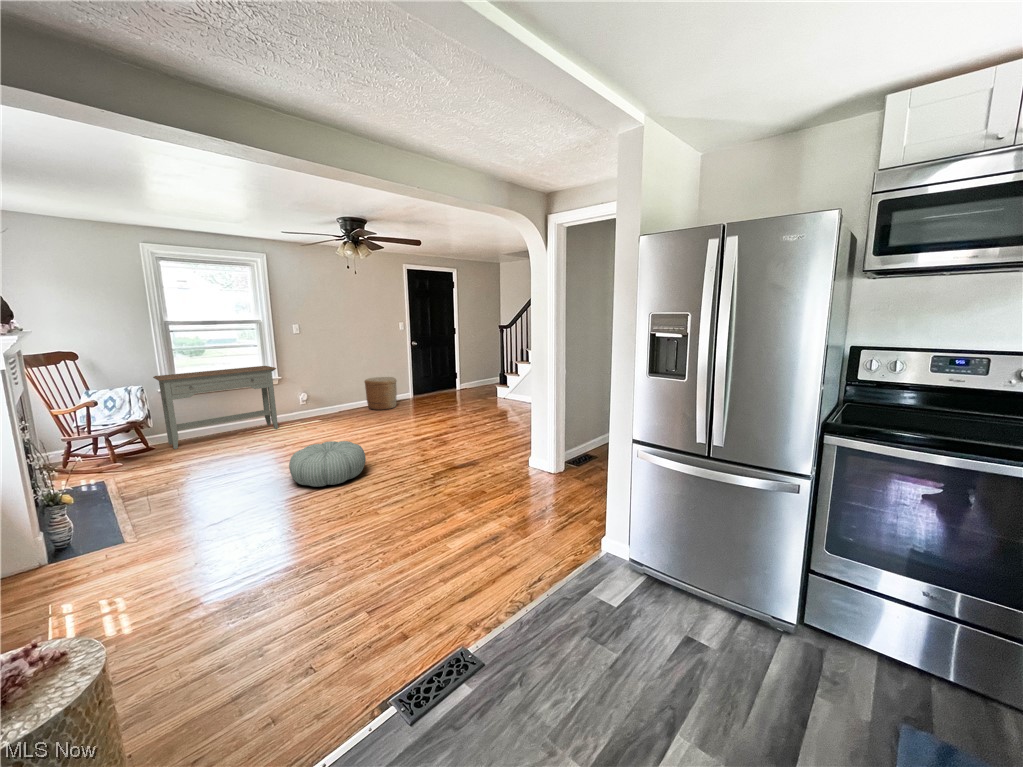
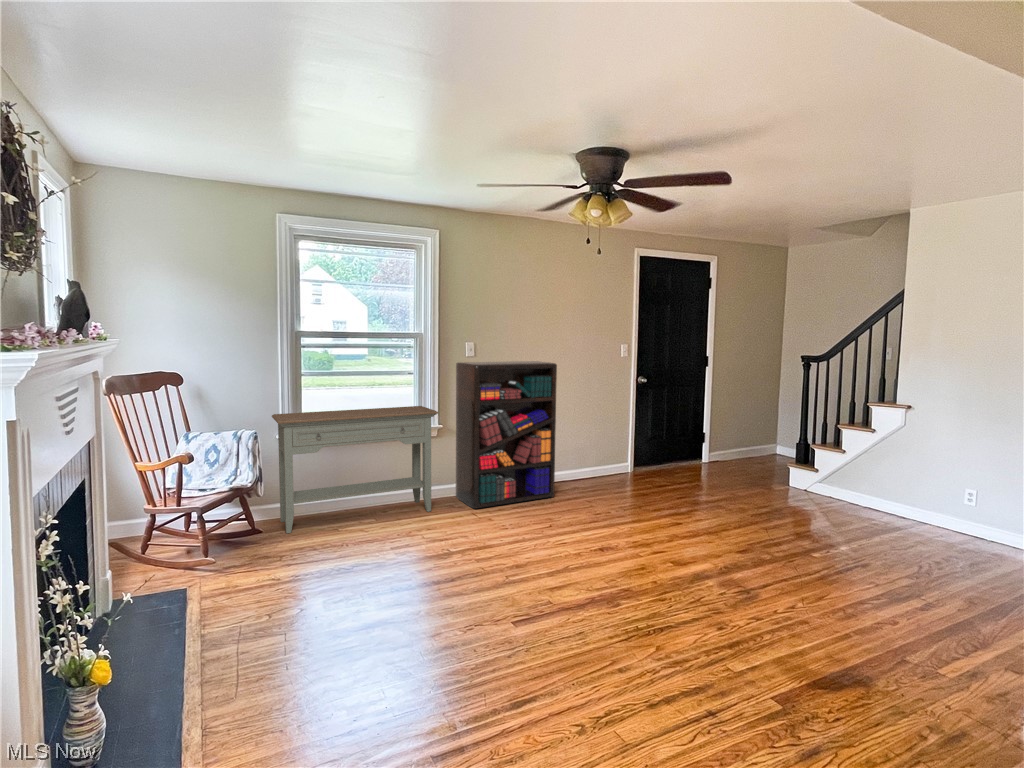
bookshelf: none [288,335,360,424] -> present [456,361,557,509]
woven basket: present [364,377,397,410] -> none [562,434,615,493]
pouf: present [289,441,366,487] -> none [472,578,618,692]

